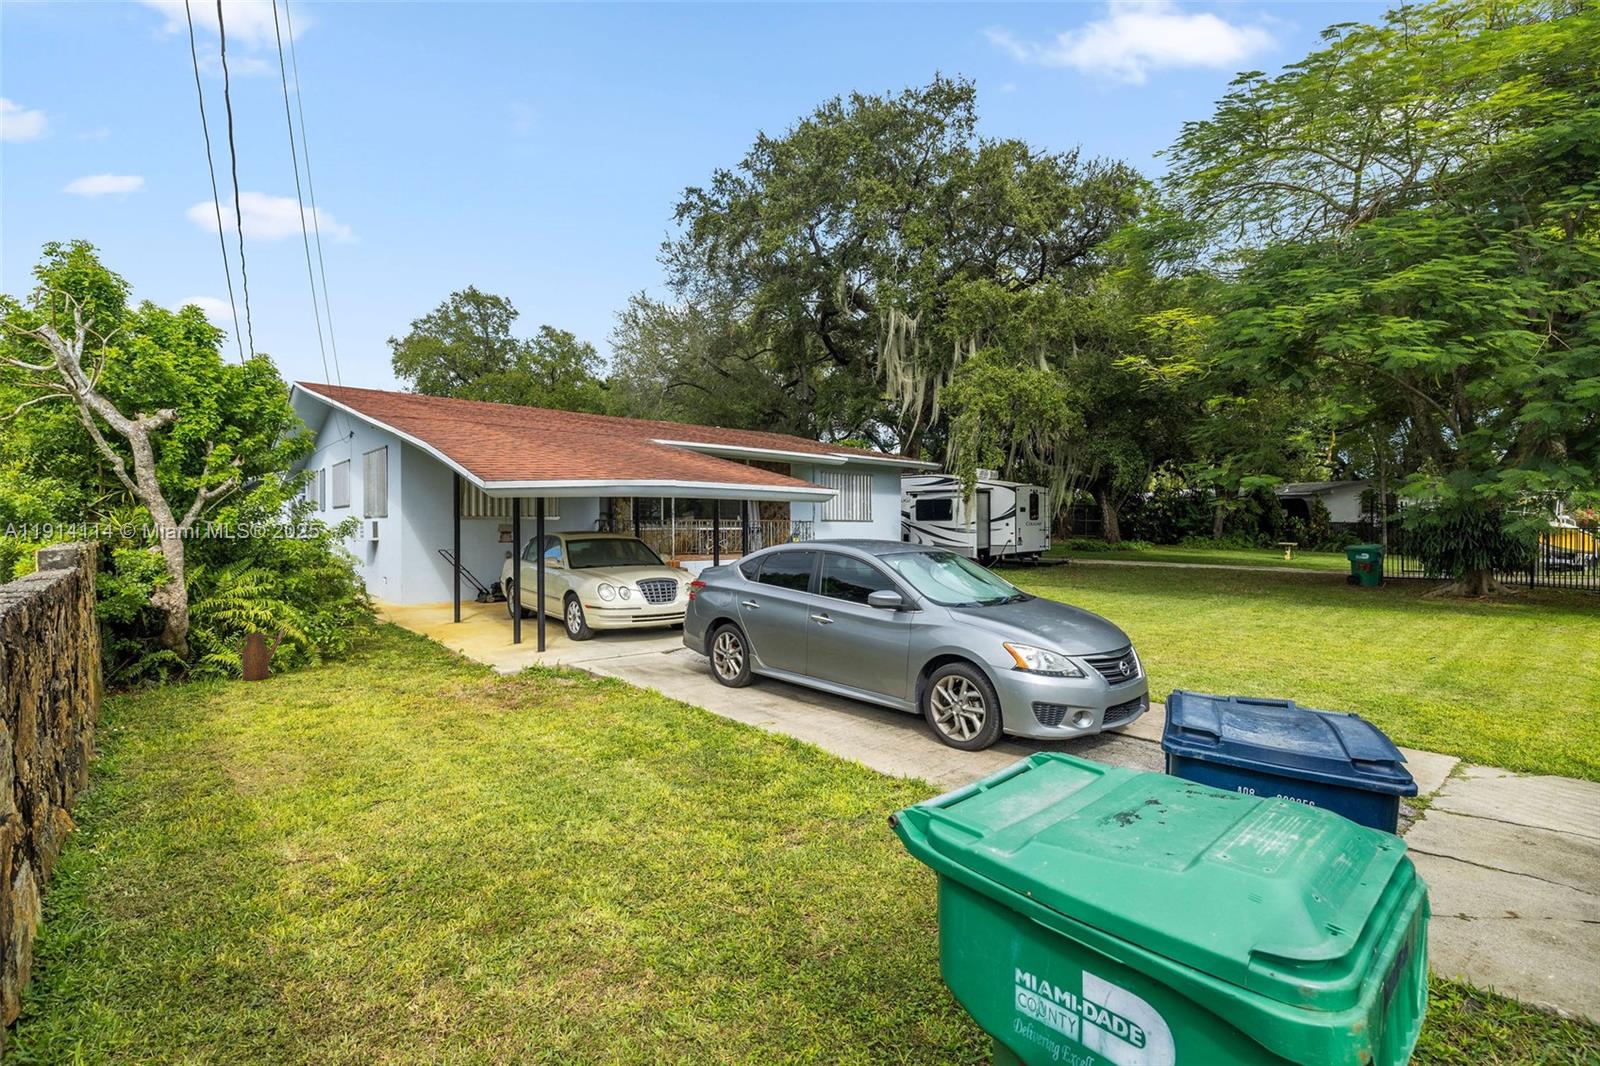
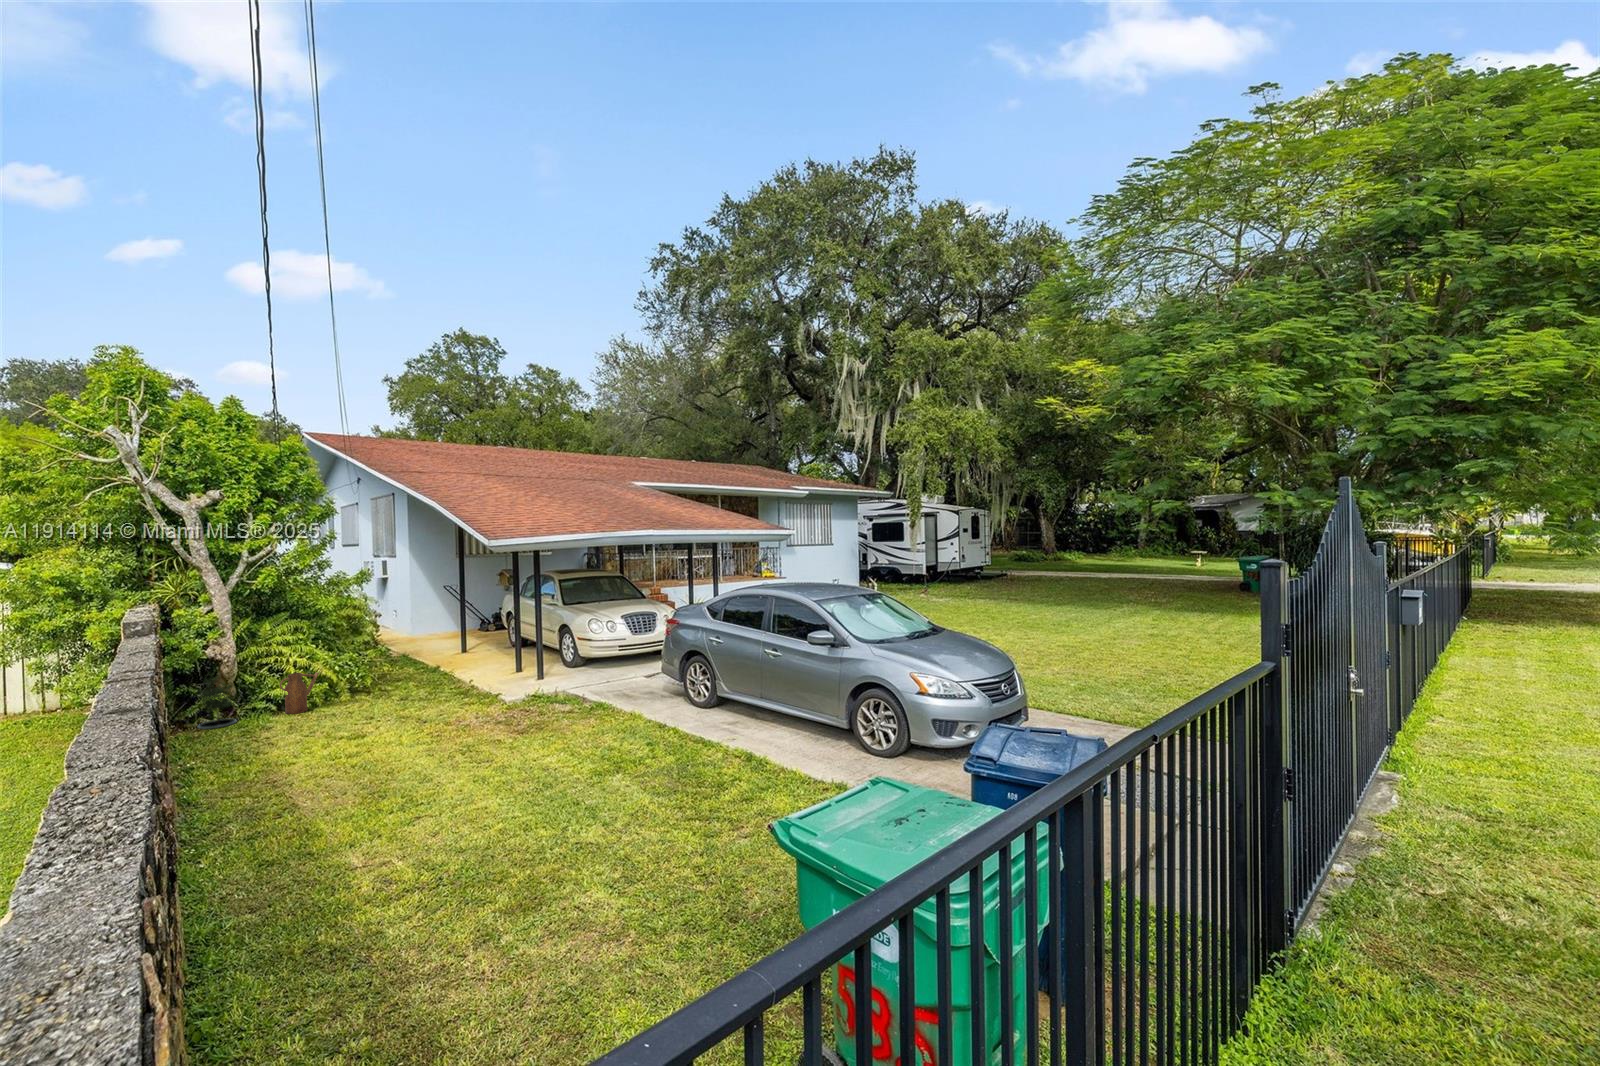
potted tree: none [135,626,187,693] -> present [197,674,236,729]

